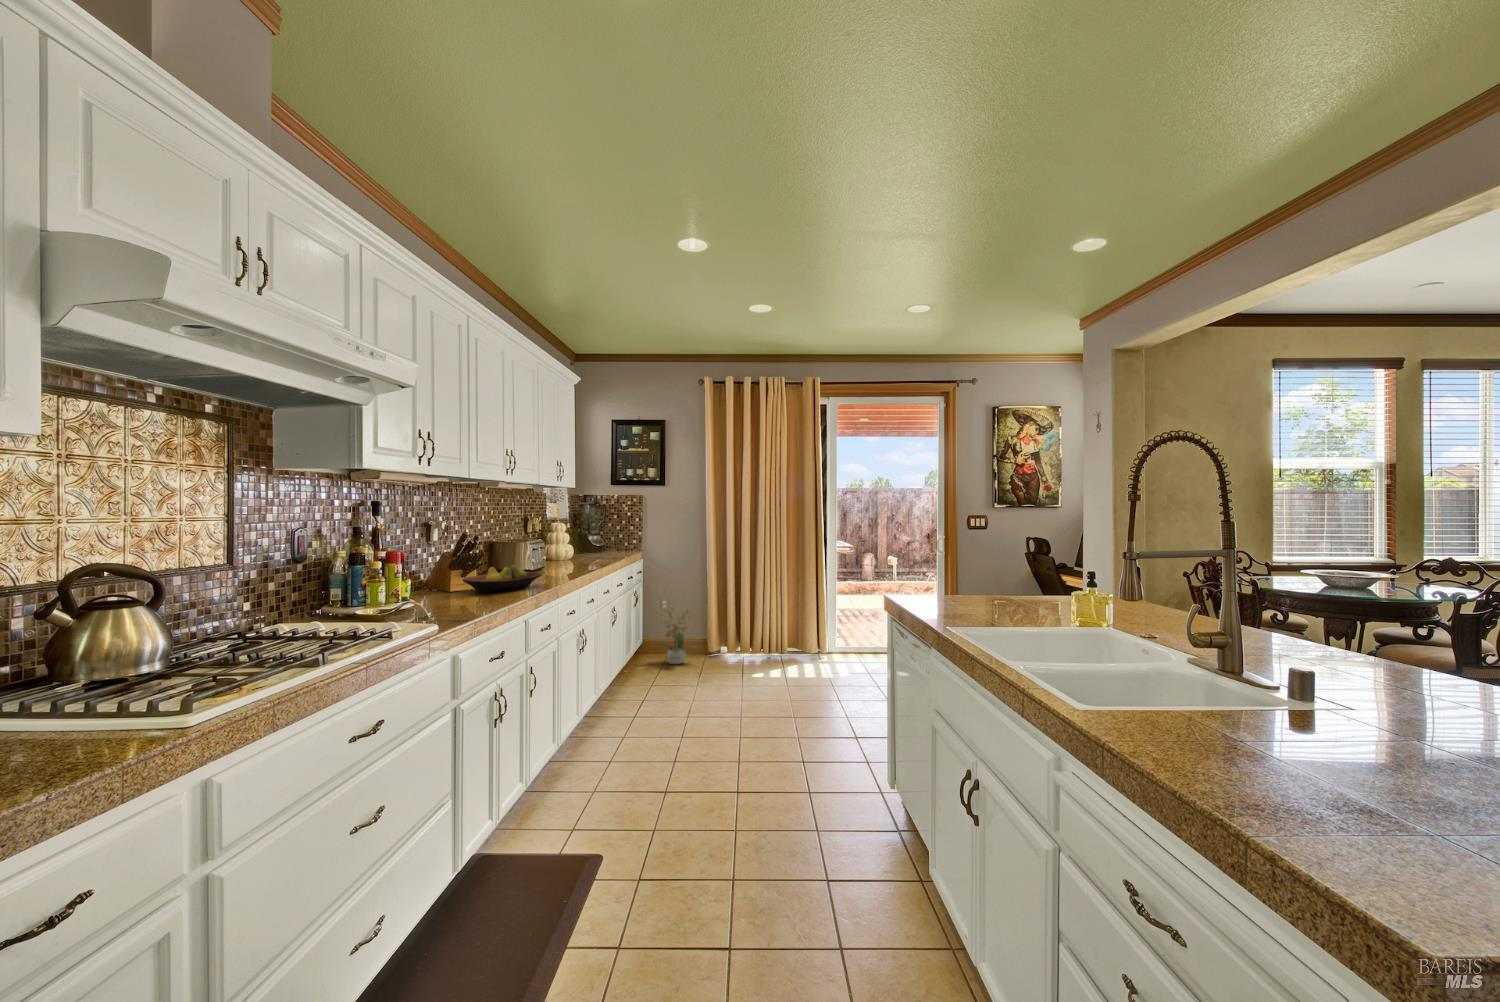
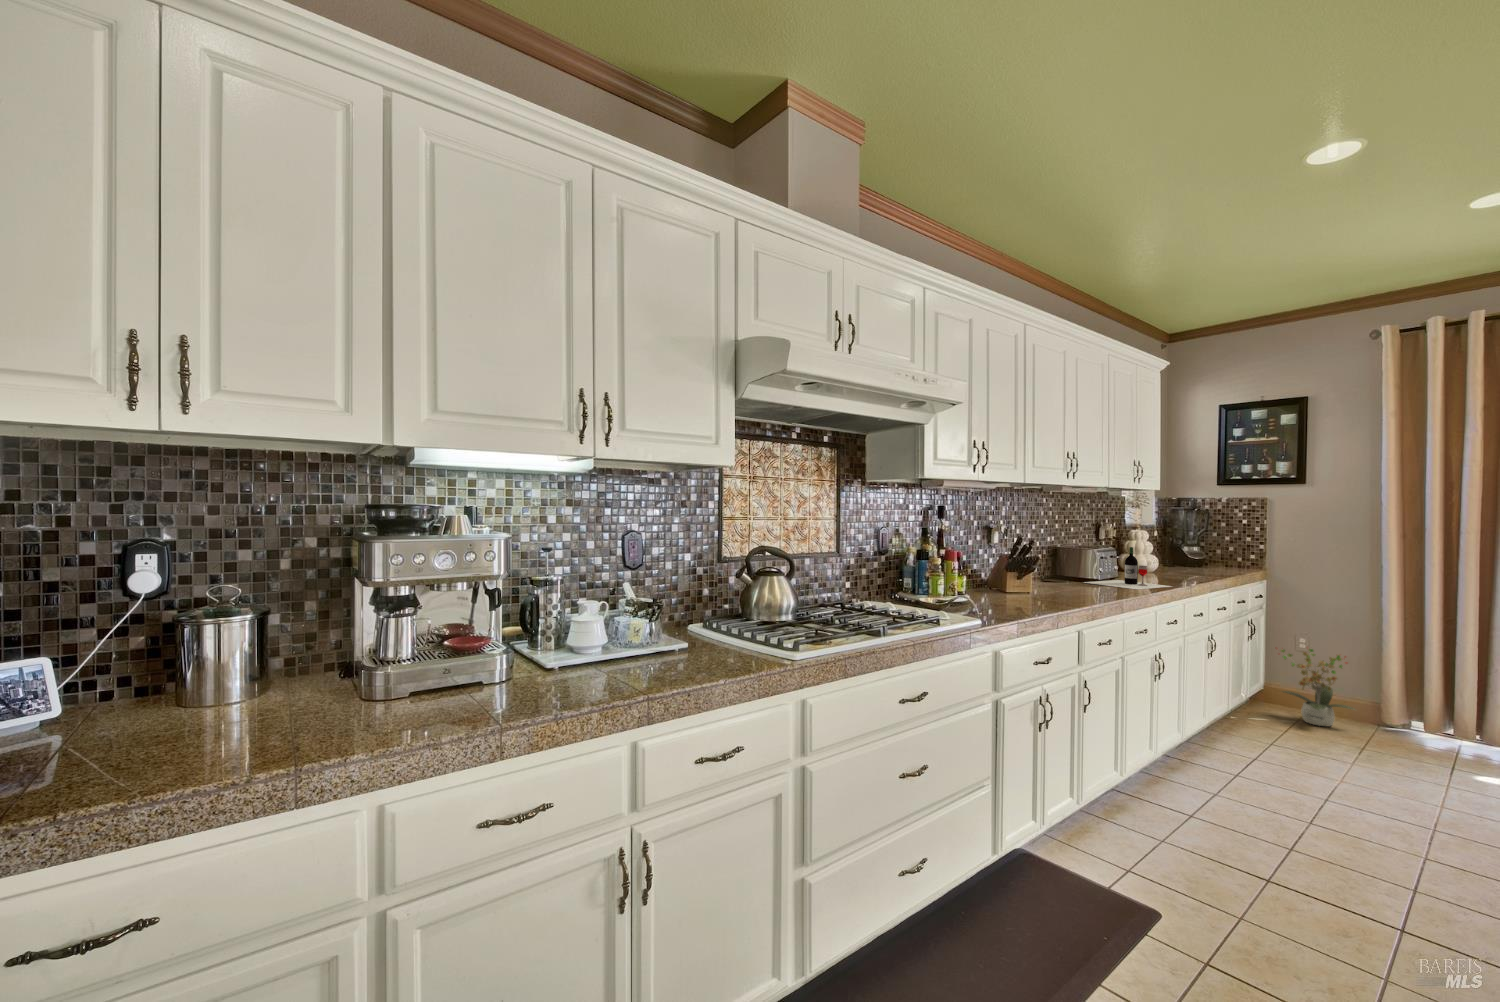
wine bottle: none [519,538,592,576] -> present [1085,547,1171,589]
fruit bowl: present [462,565,542,593] -> none [1016,572,1102,598]

